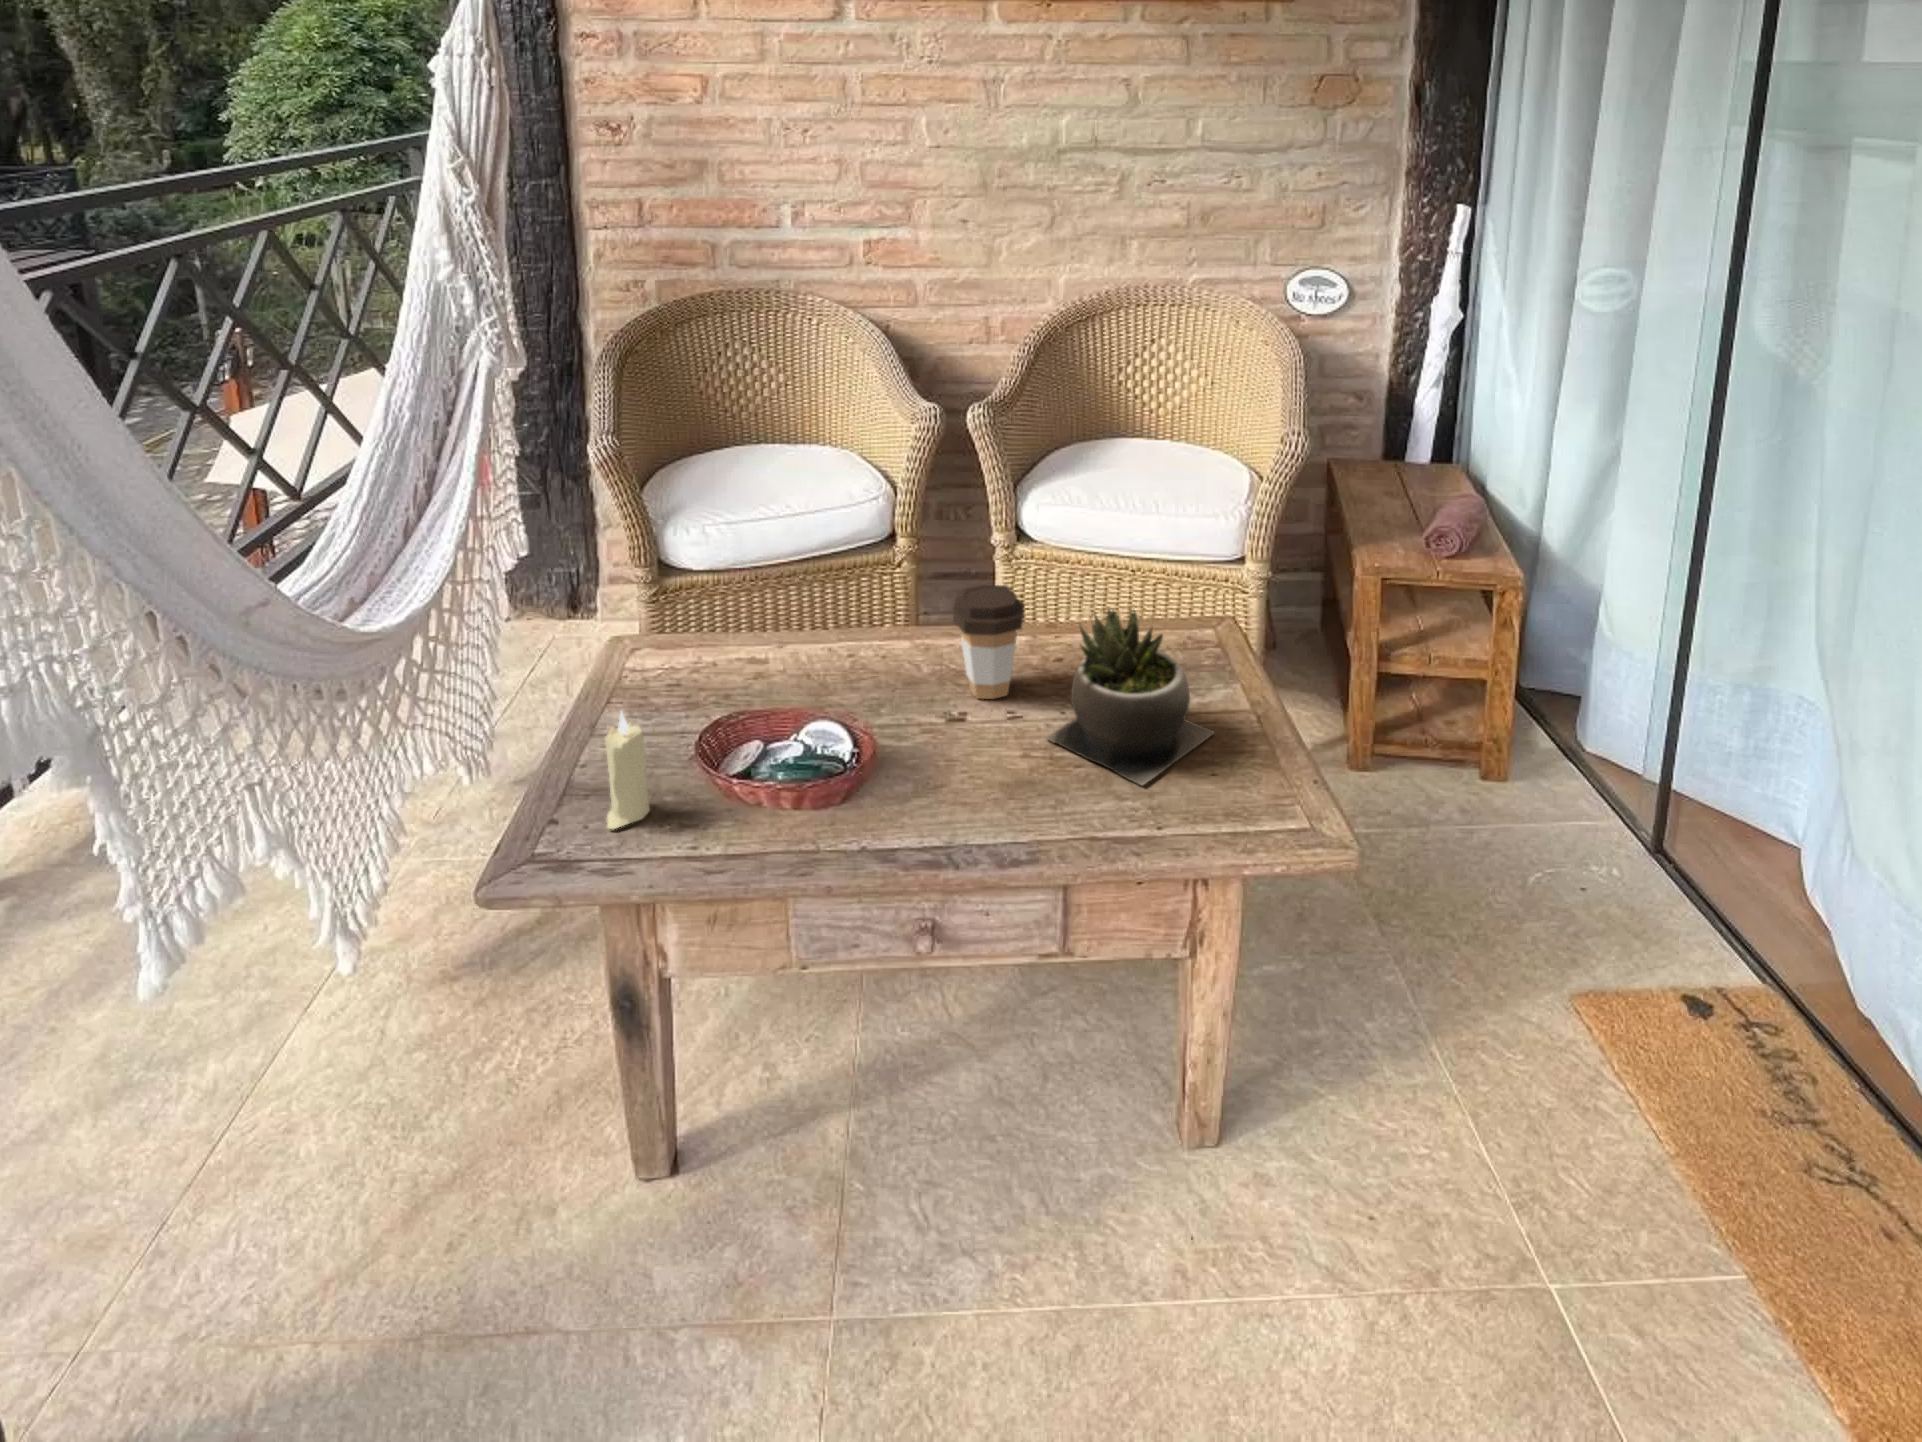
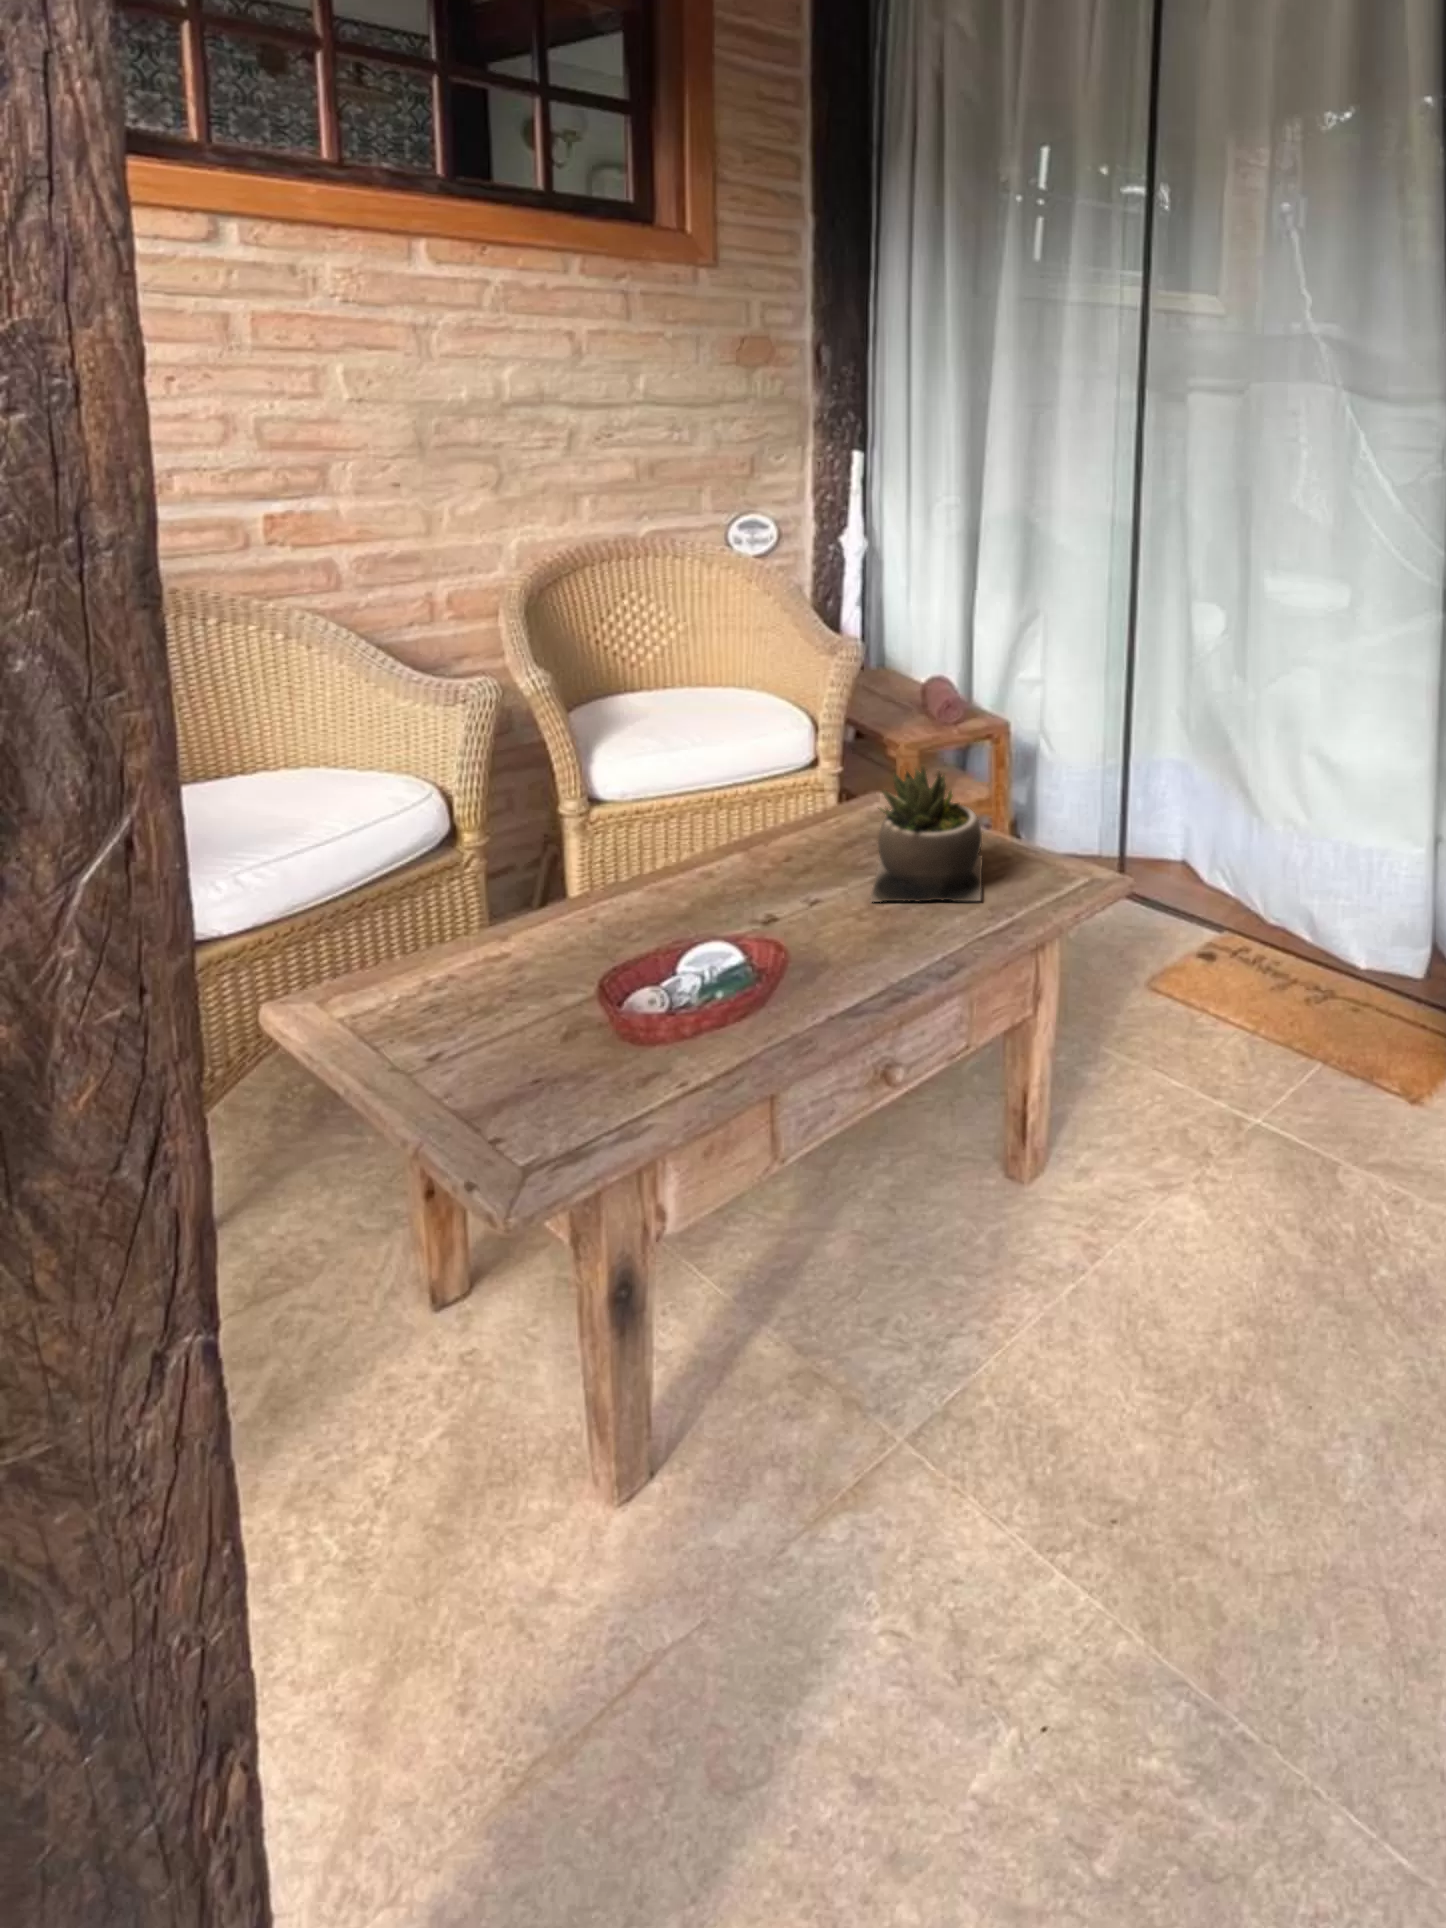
coffee cup: present [953,585,1024,699] -> none [734,787,814,899]
candle: present [605,712,650,829] -> none [542,973,594,1116]

